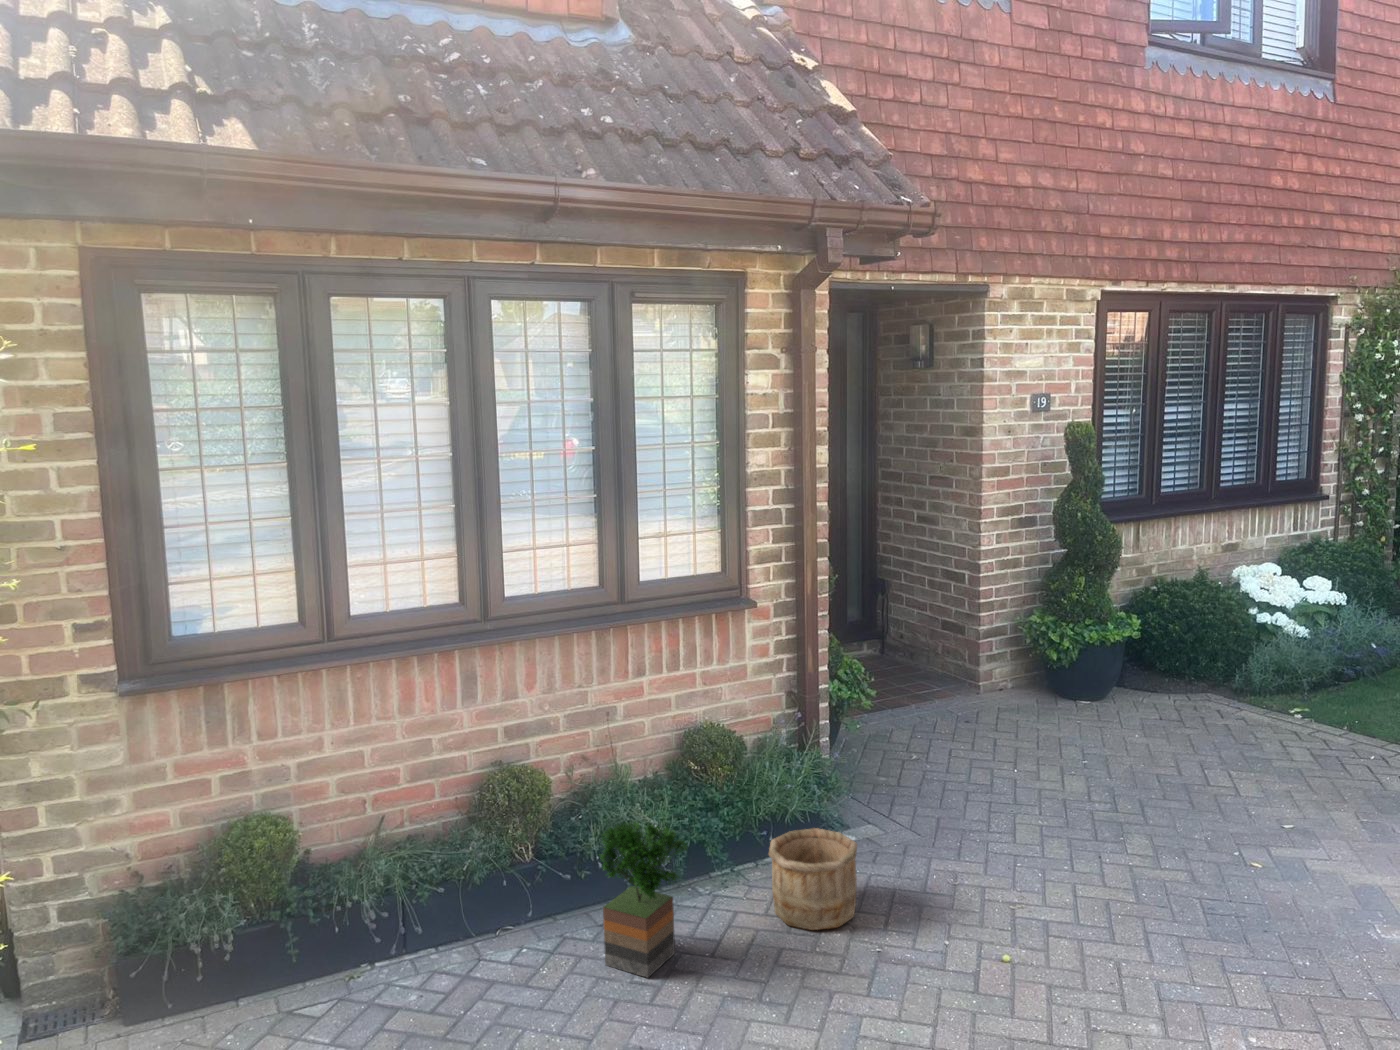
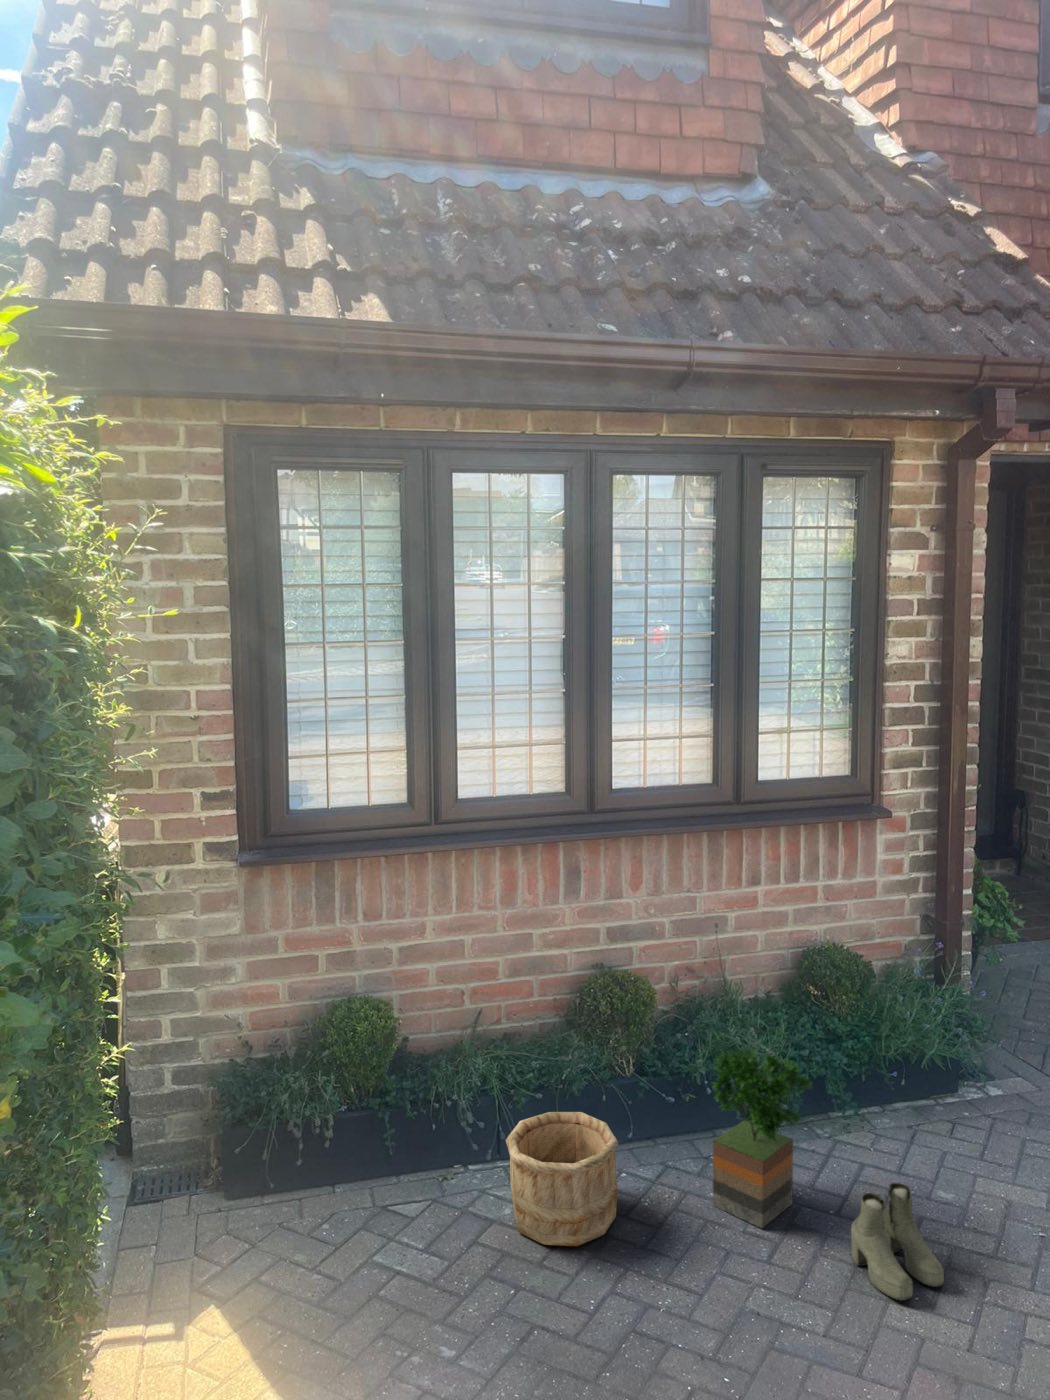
wooden bucket: present [769,828,857,930] -> present [506,1112,618,1246]
boots: none [722,921,798,1017] -> present [851,1183,944,1300]

